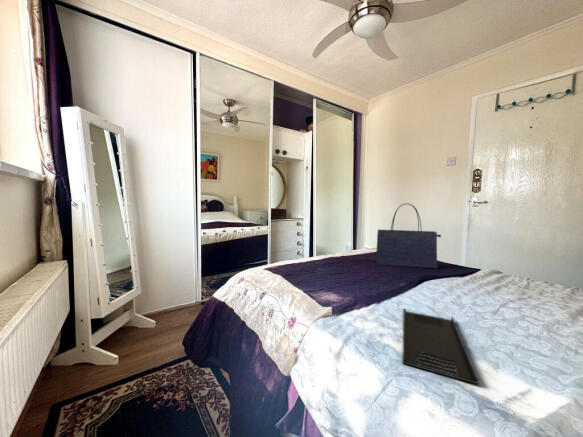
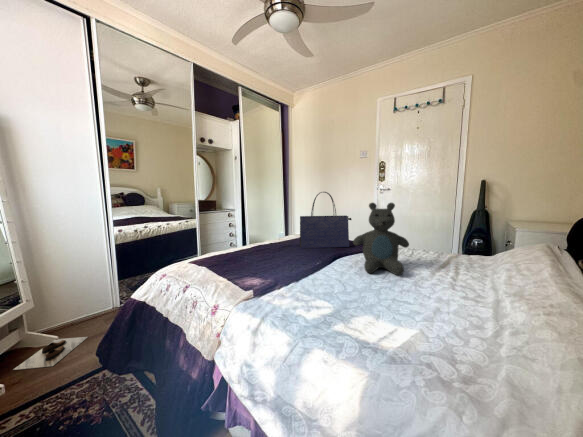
teddy bear: none [447,218,530,312] -> present [353,203,409,275]
tray: present [402,309,479,384] -> none [309,283,363,333]
shoe: none [124,324,176,348] -> present [13,337,88,370]

